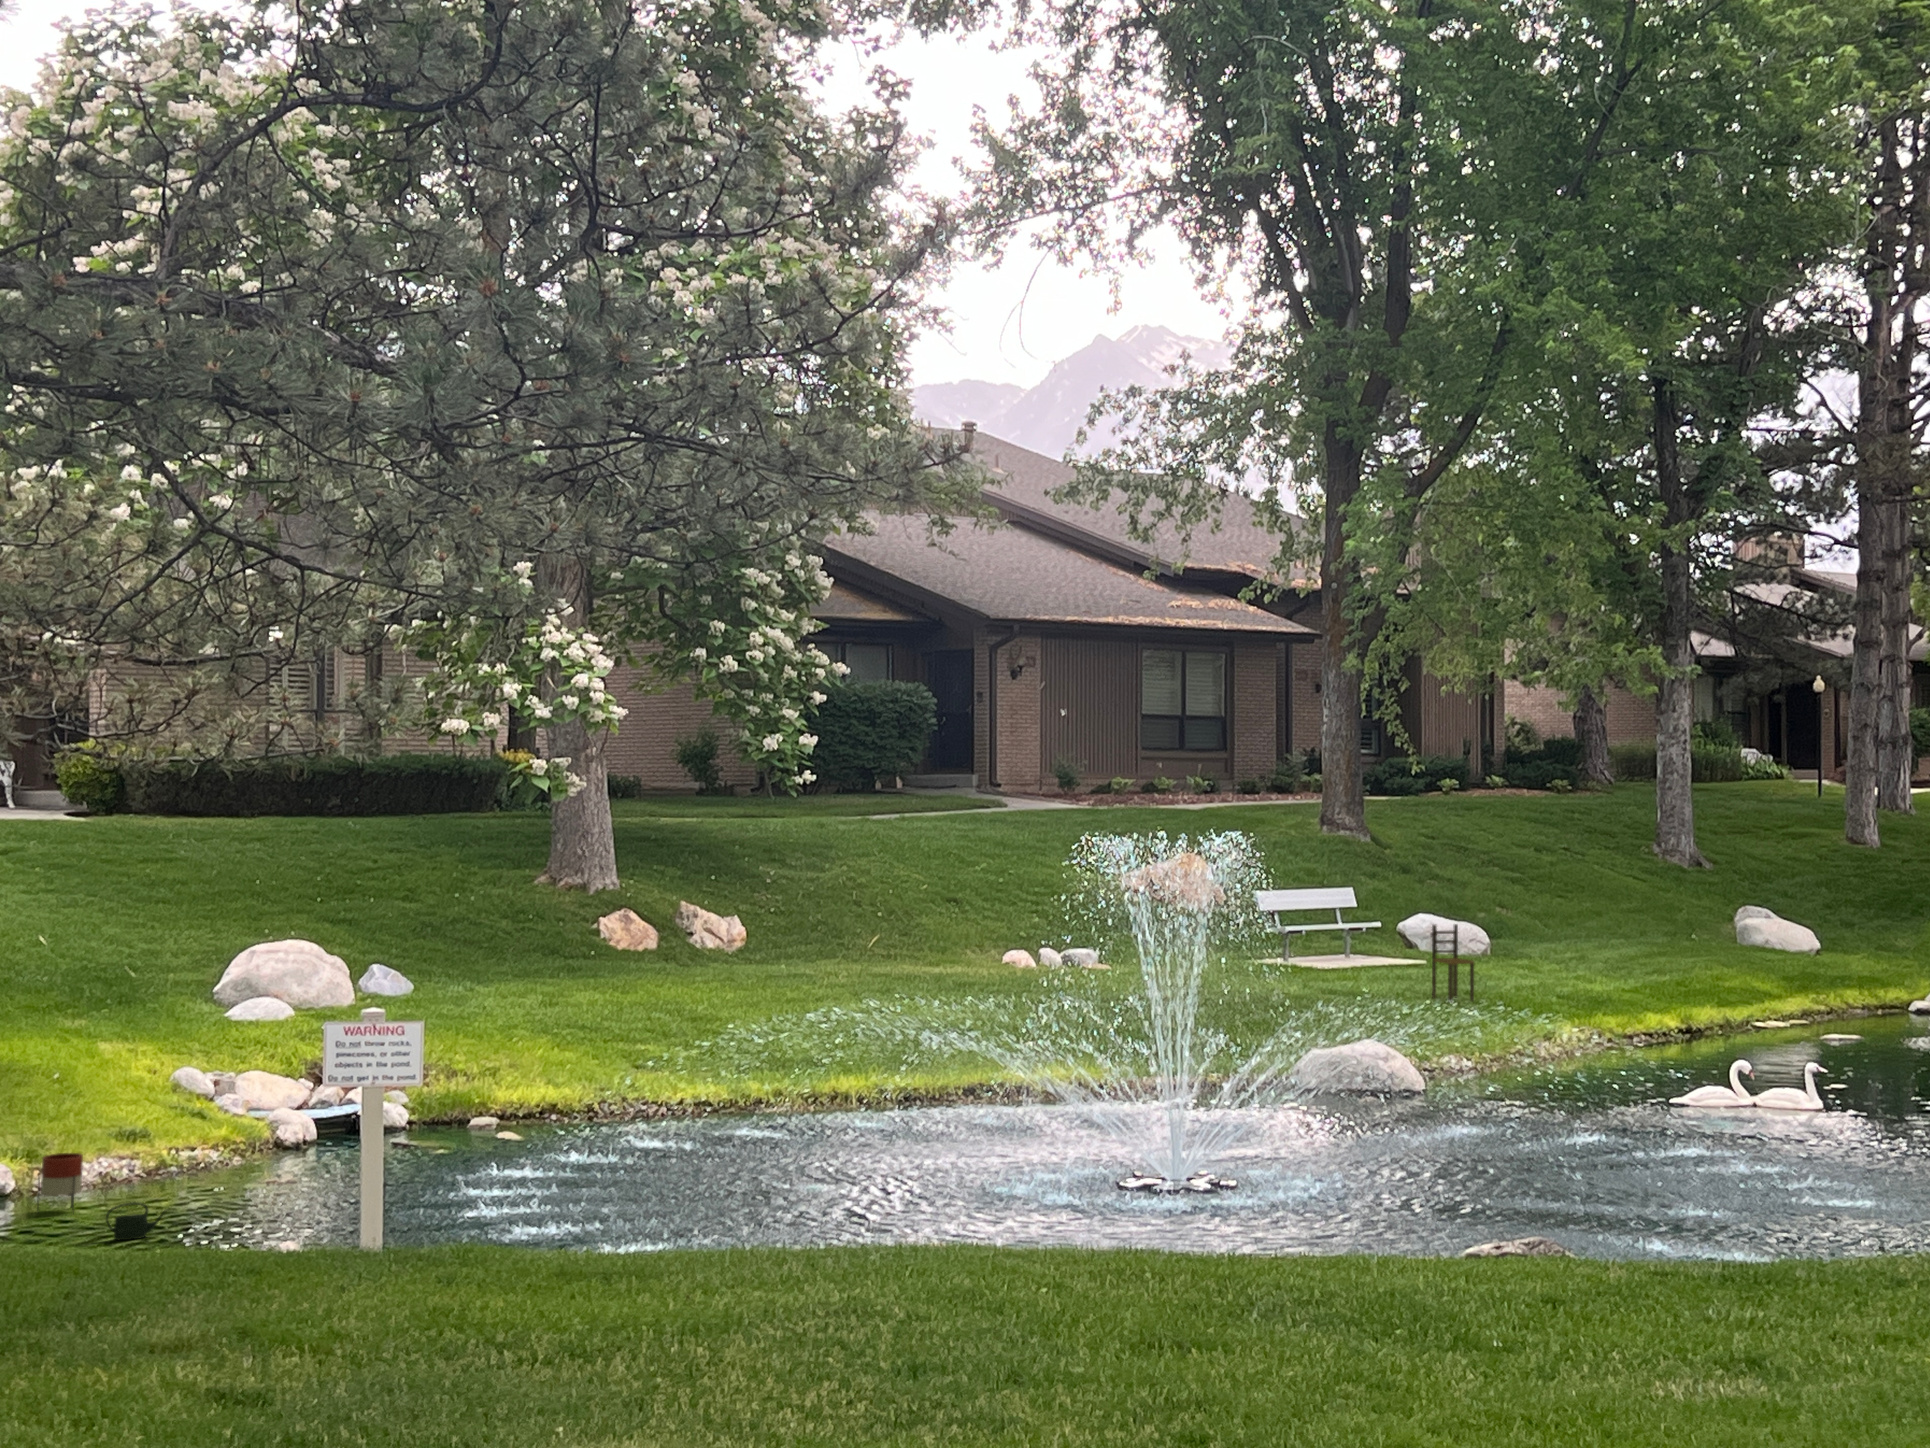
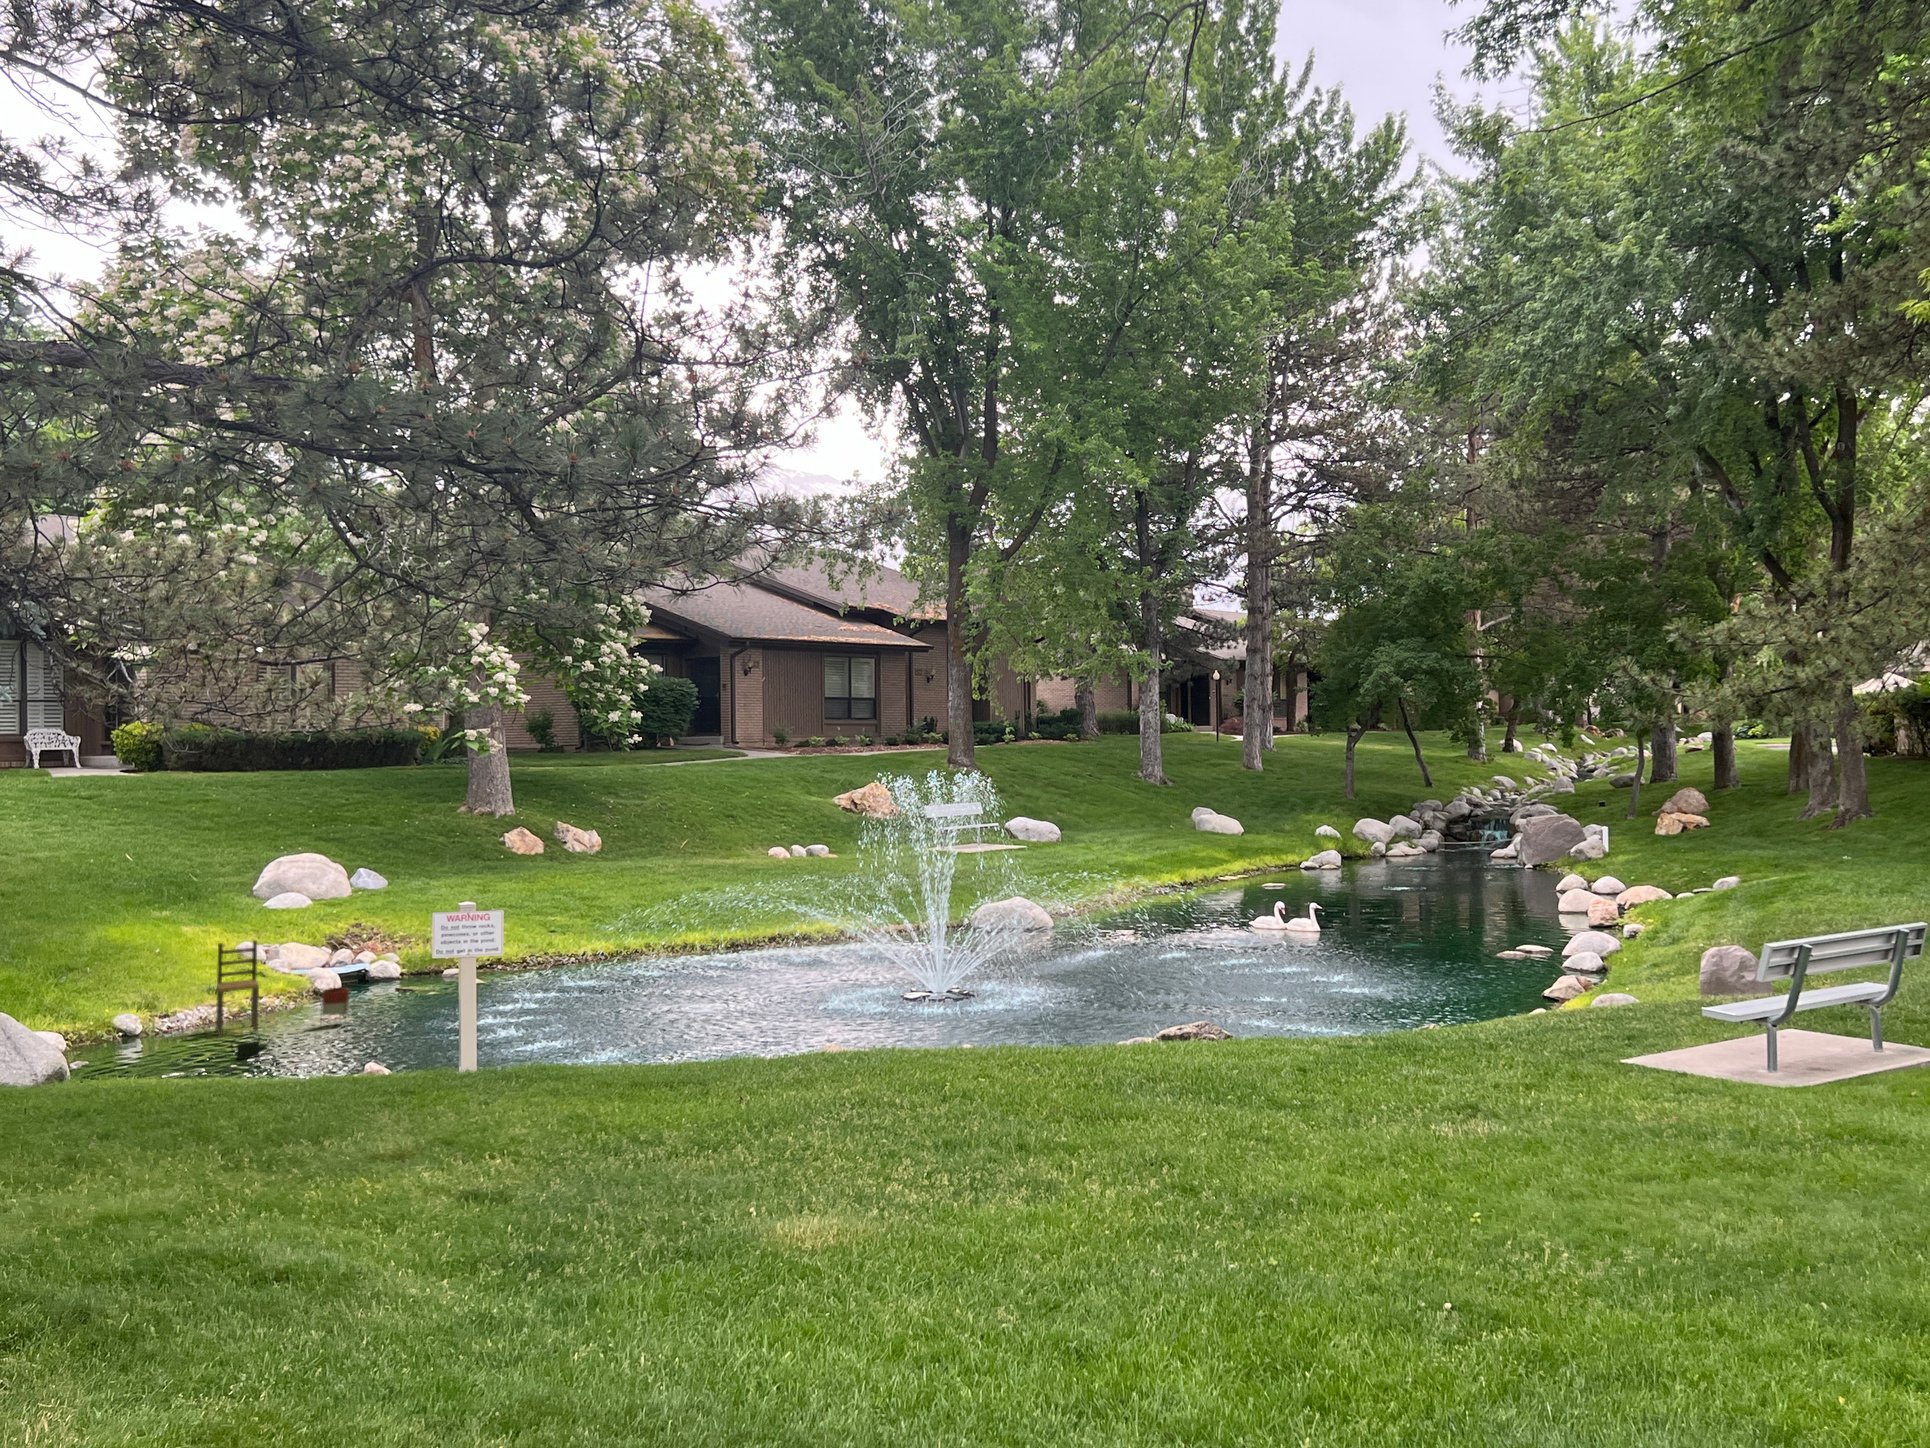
chair: present [1432,924,1474,1002] -> present [216,940,259,1036]
planter: present [37,1153,83,1209] -> present [320,987,349,1016]

